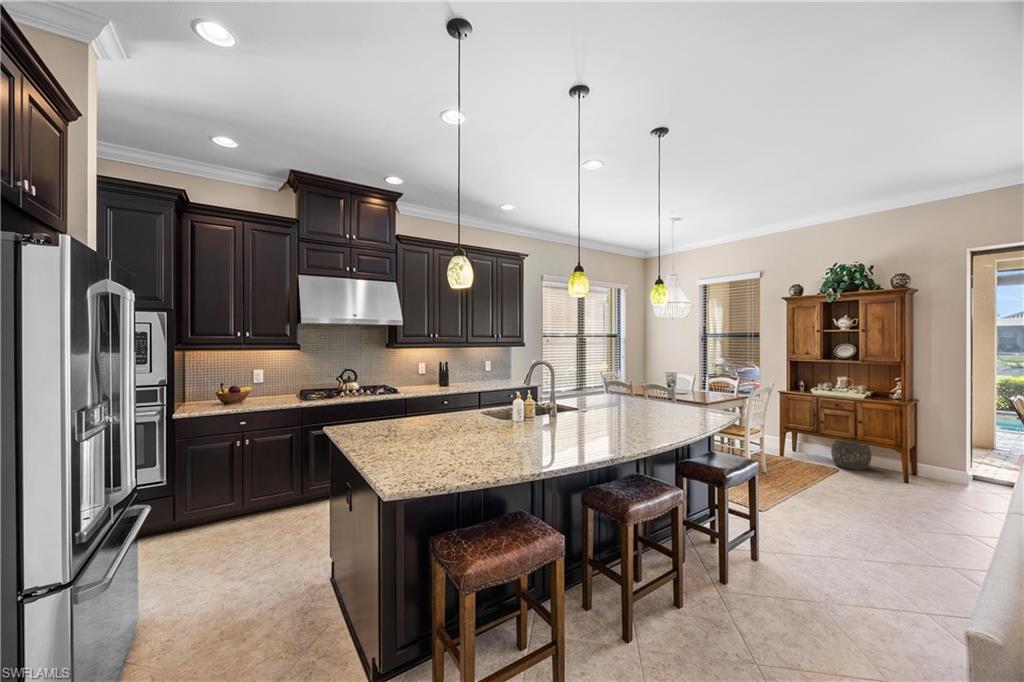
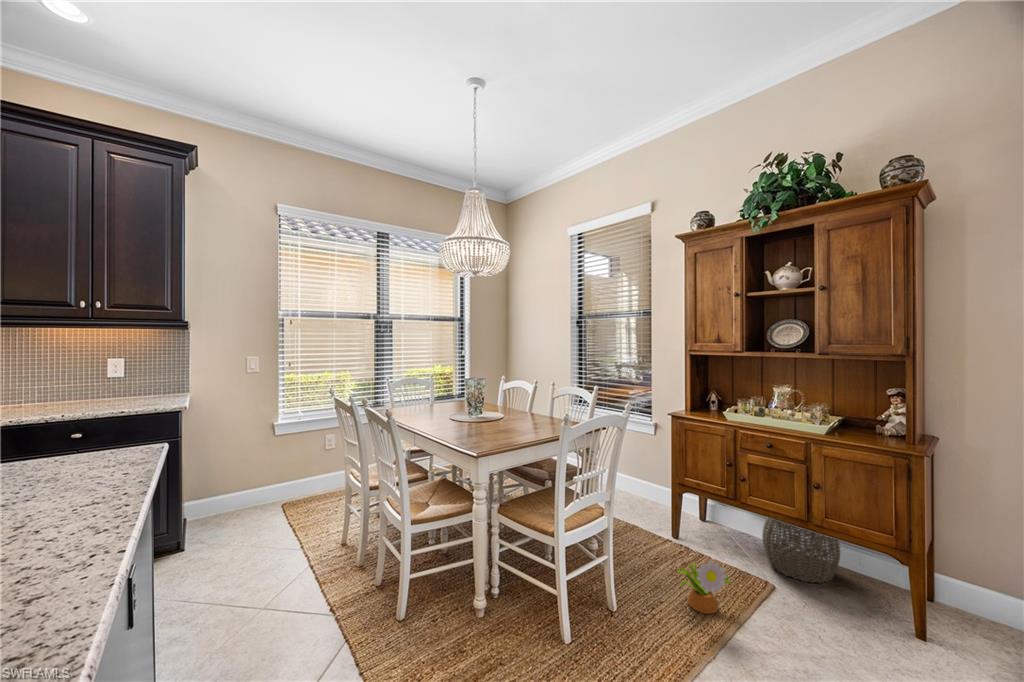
decorative plant: none [790,453,820,477] -> present [677,560,732,614]

